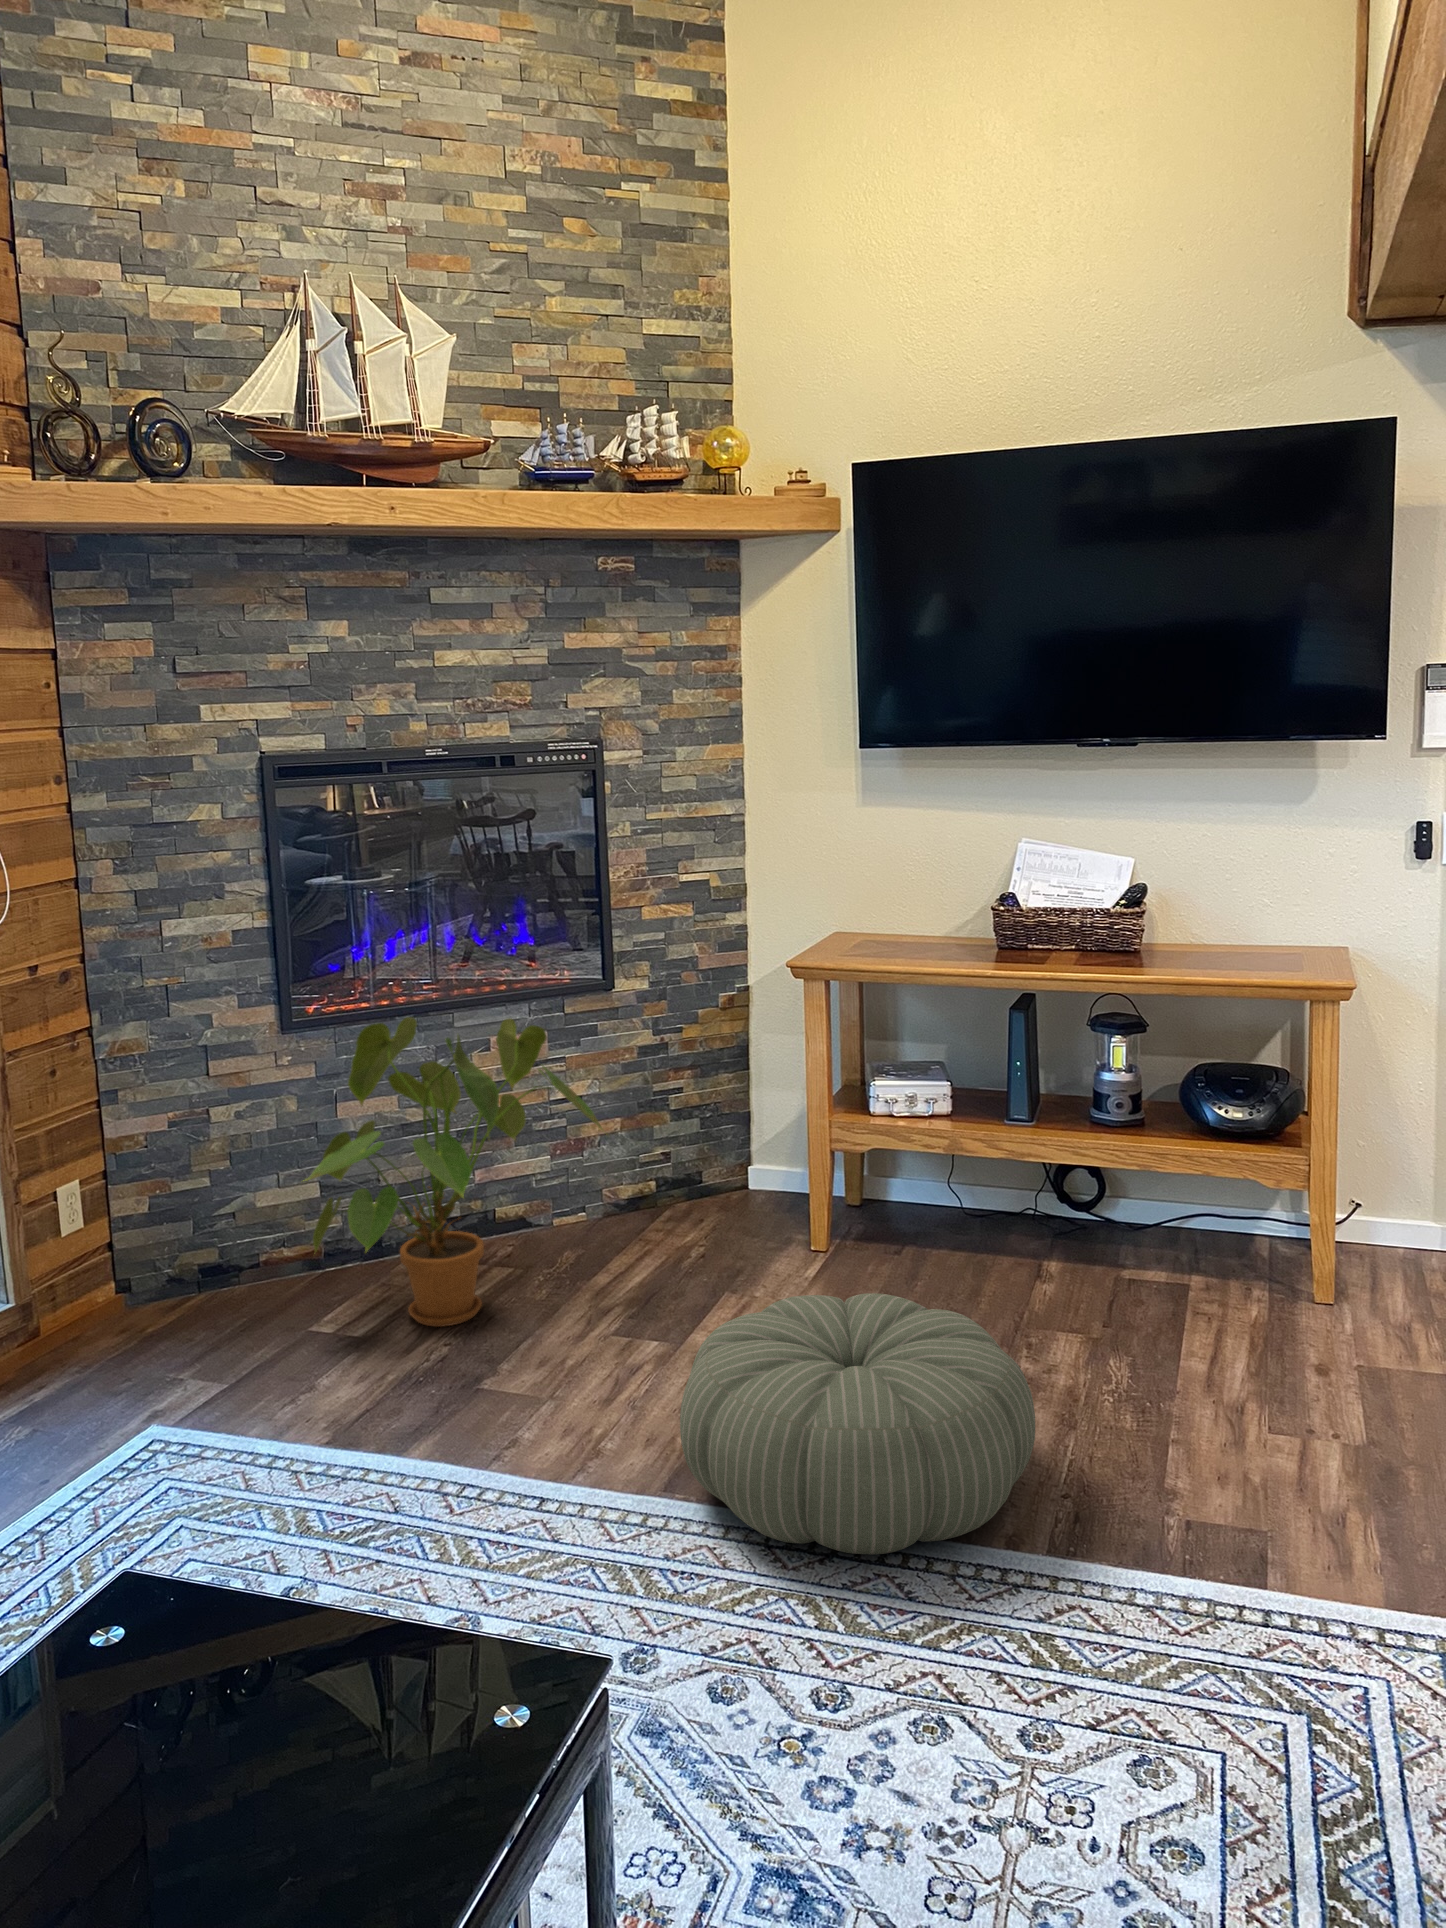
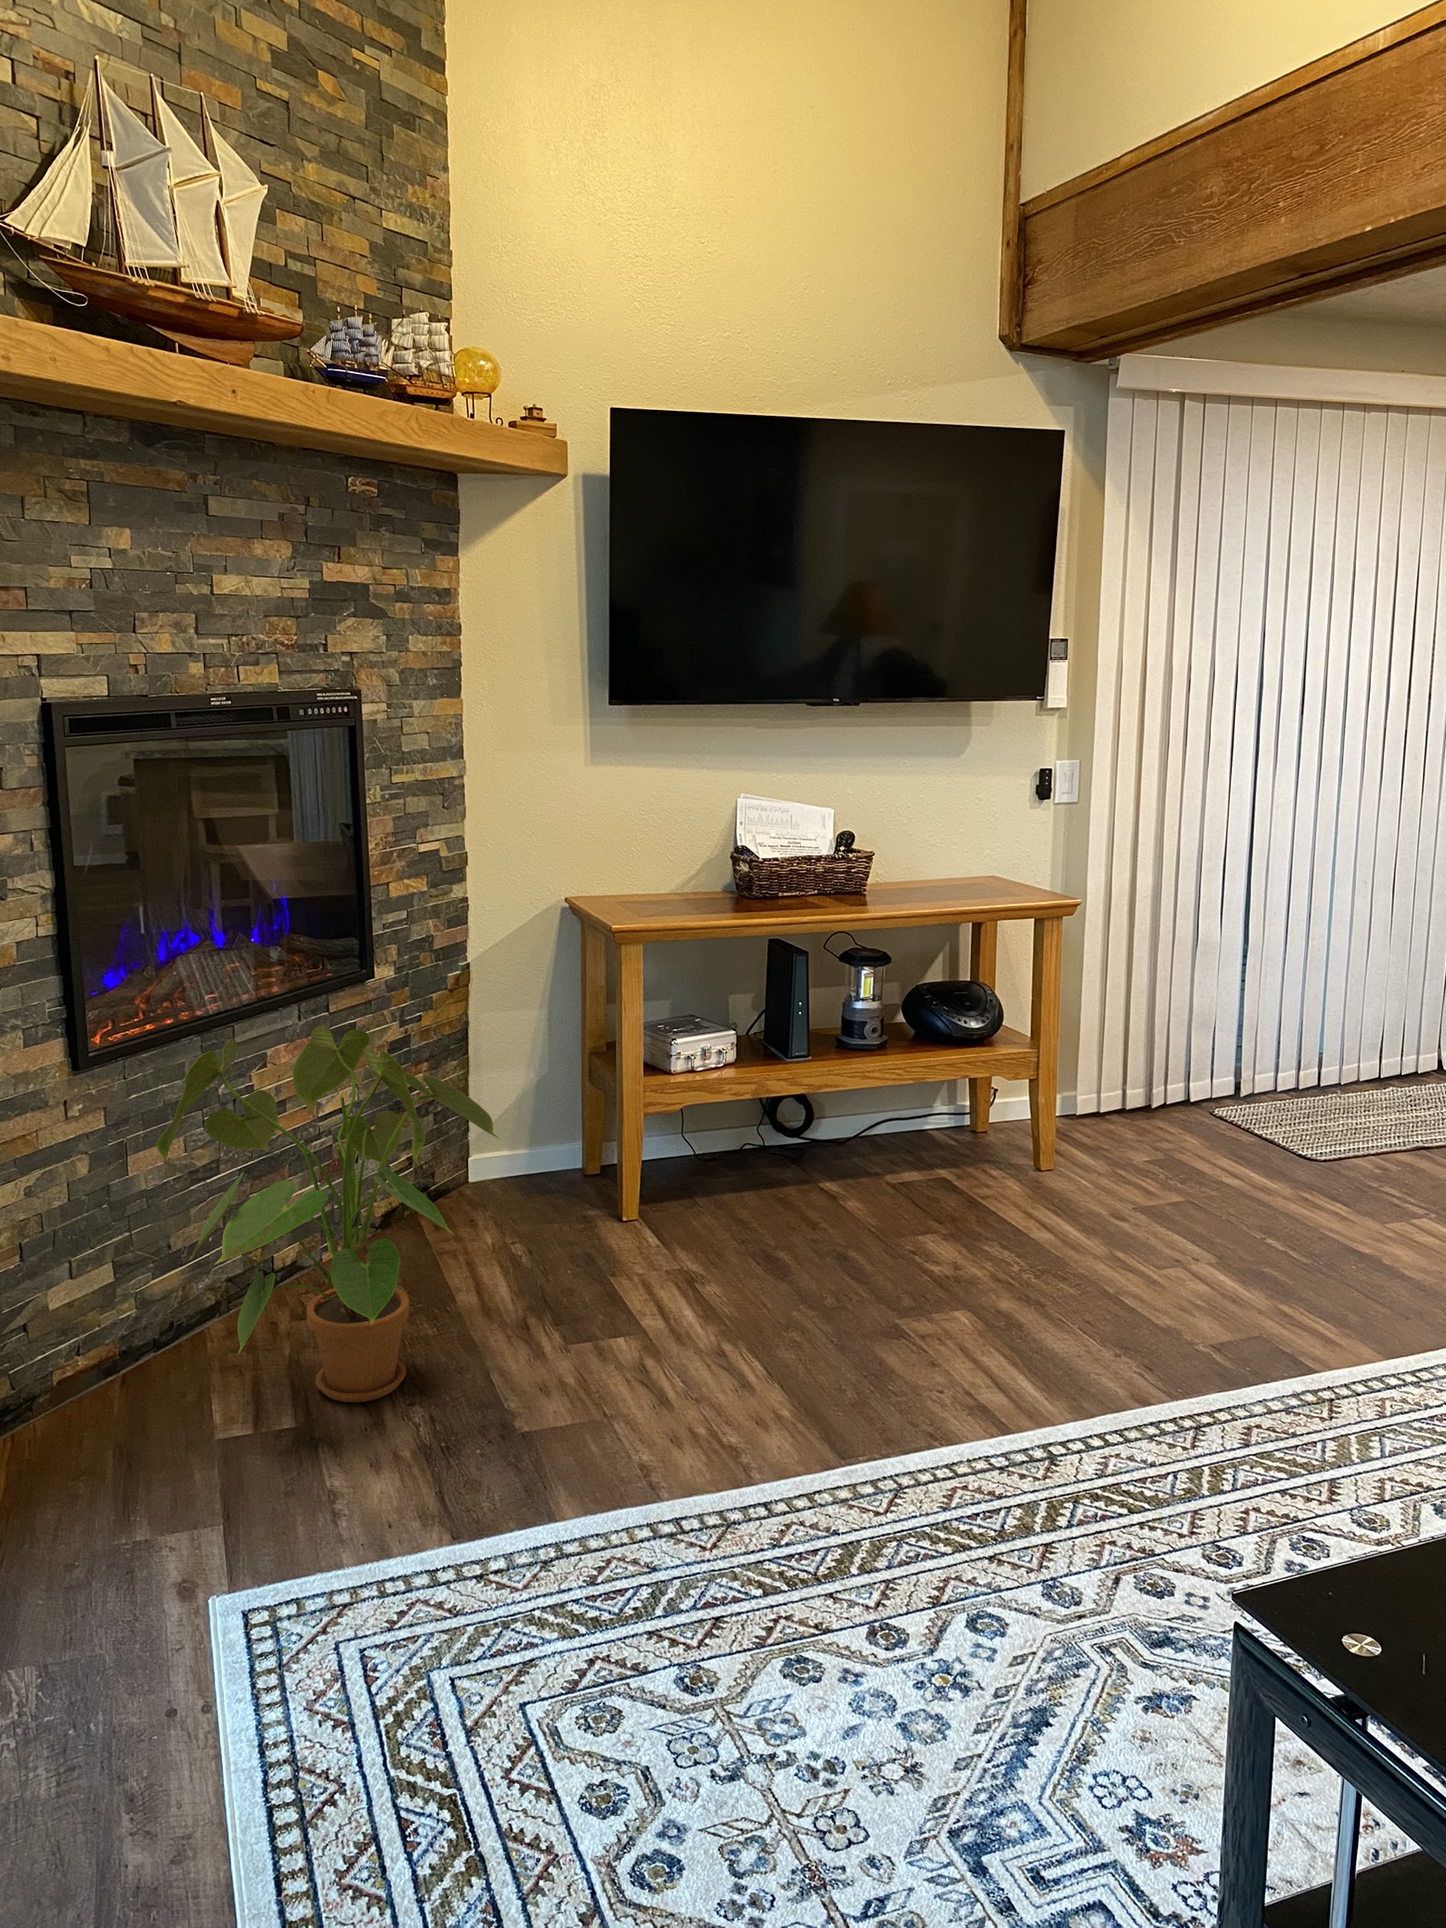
pouf: present [680,1293,1035,1554] -> none [811,1224,1147,1463]

